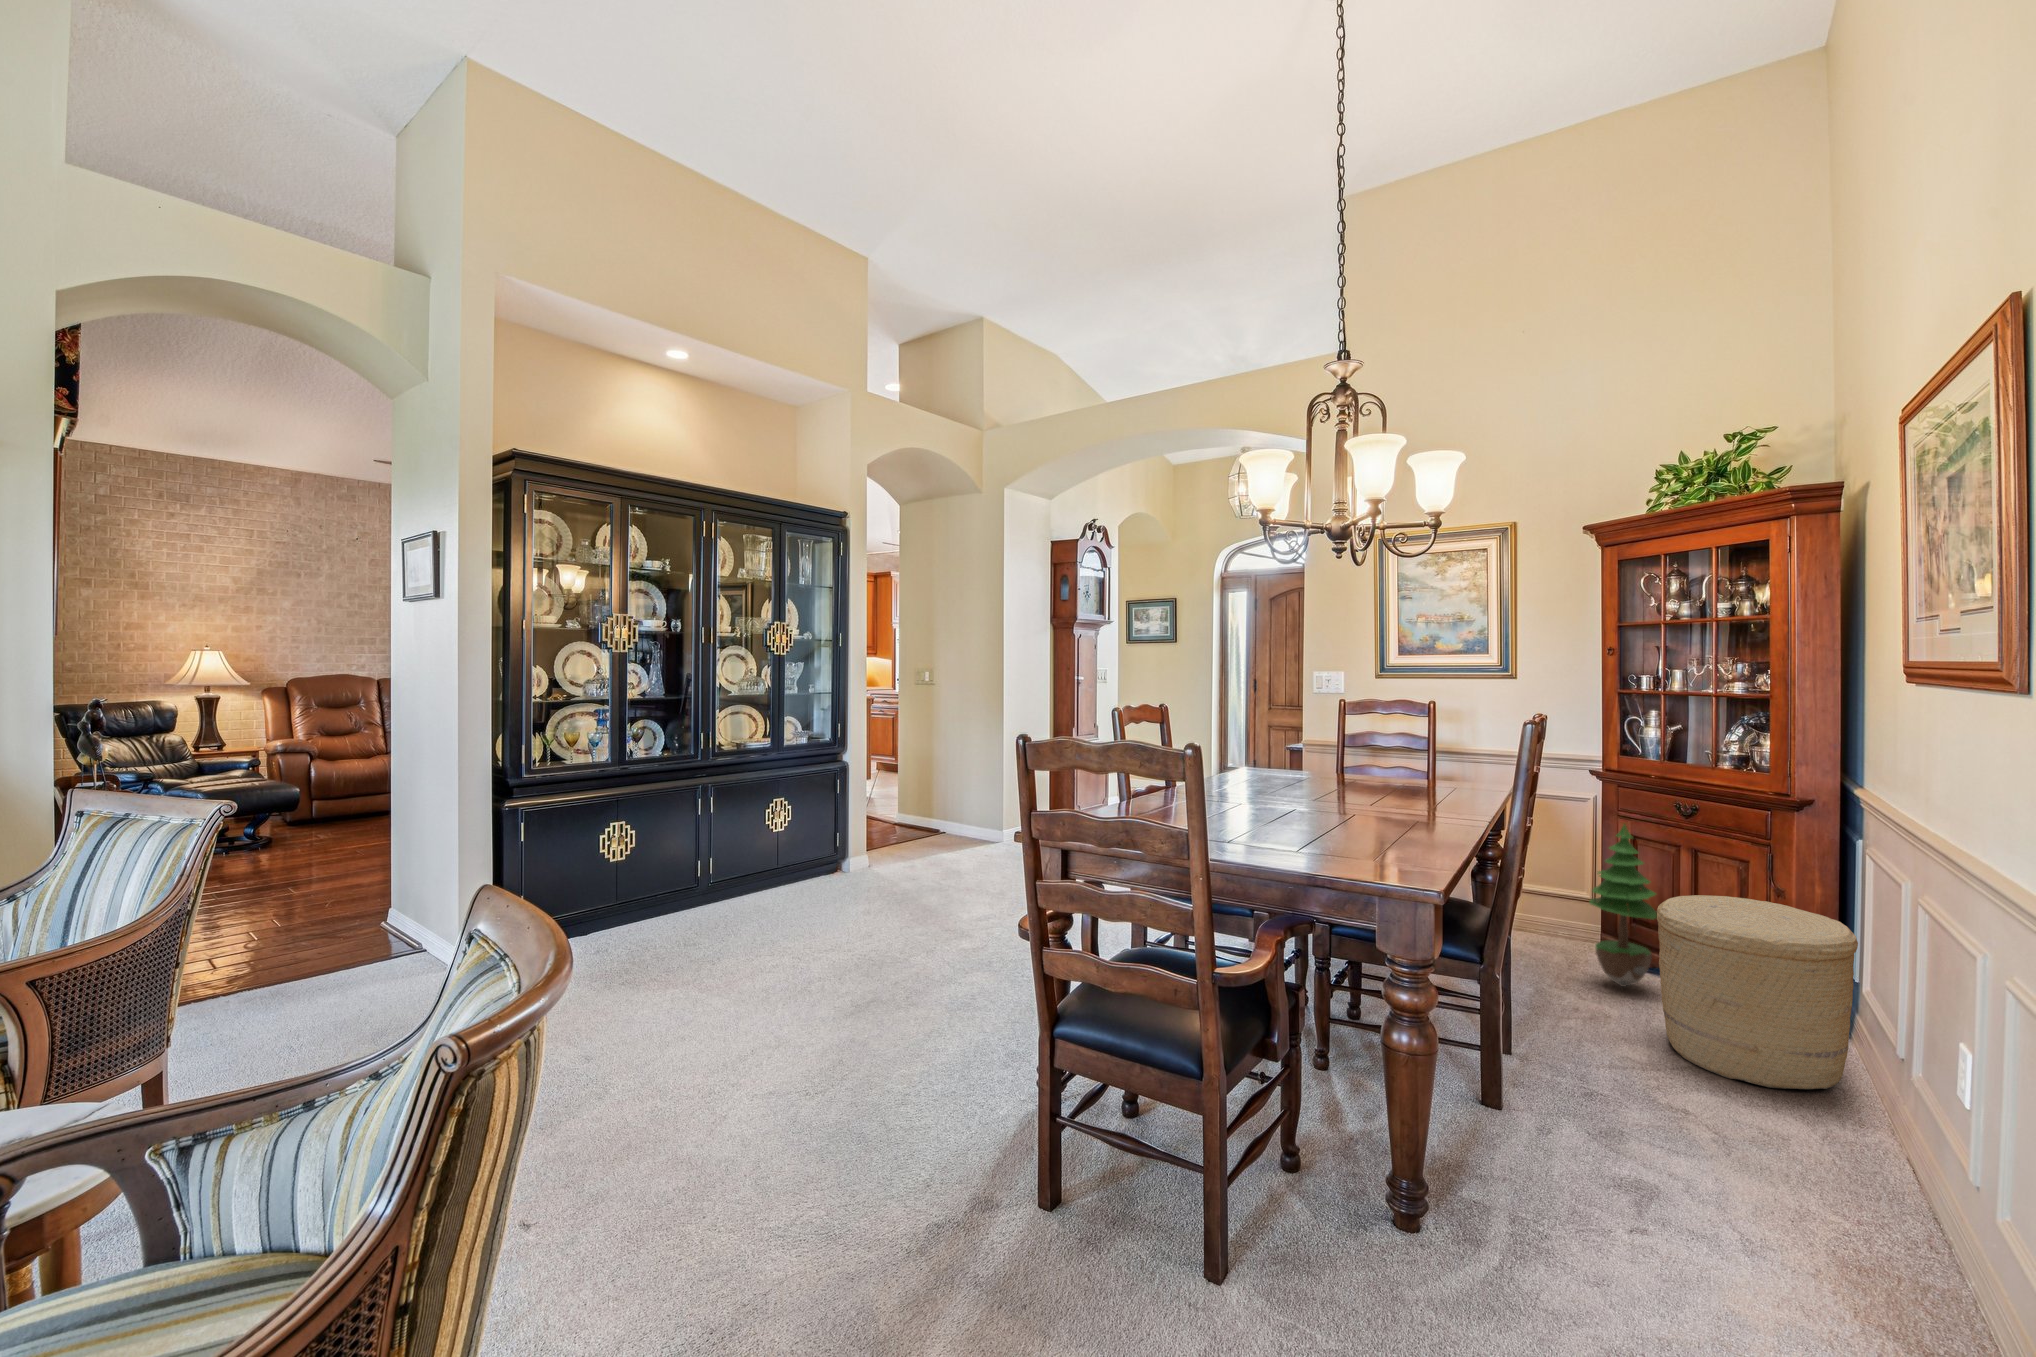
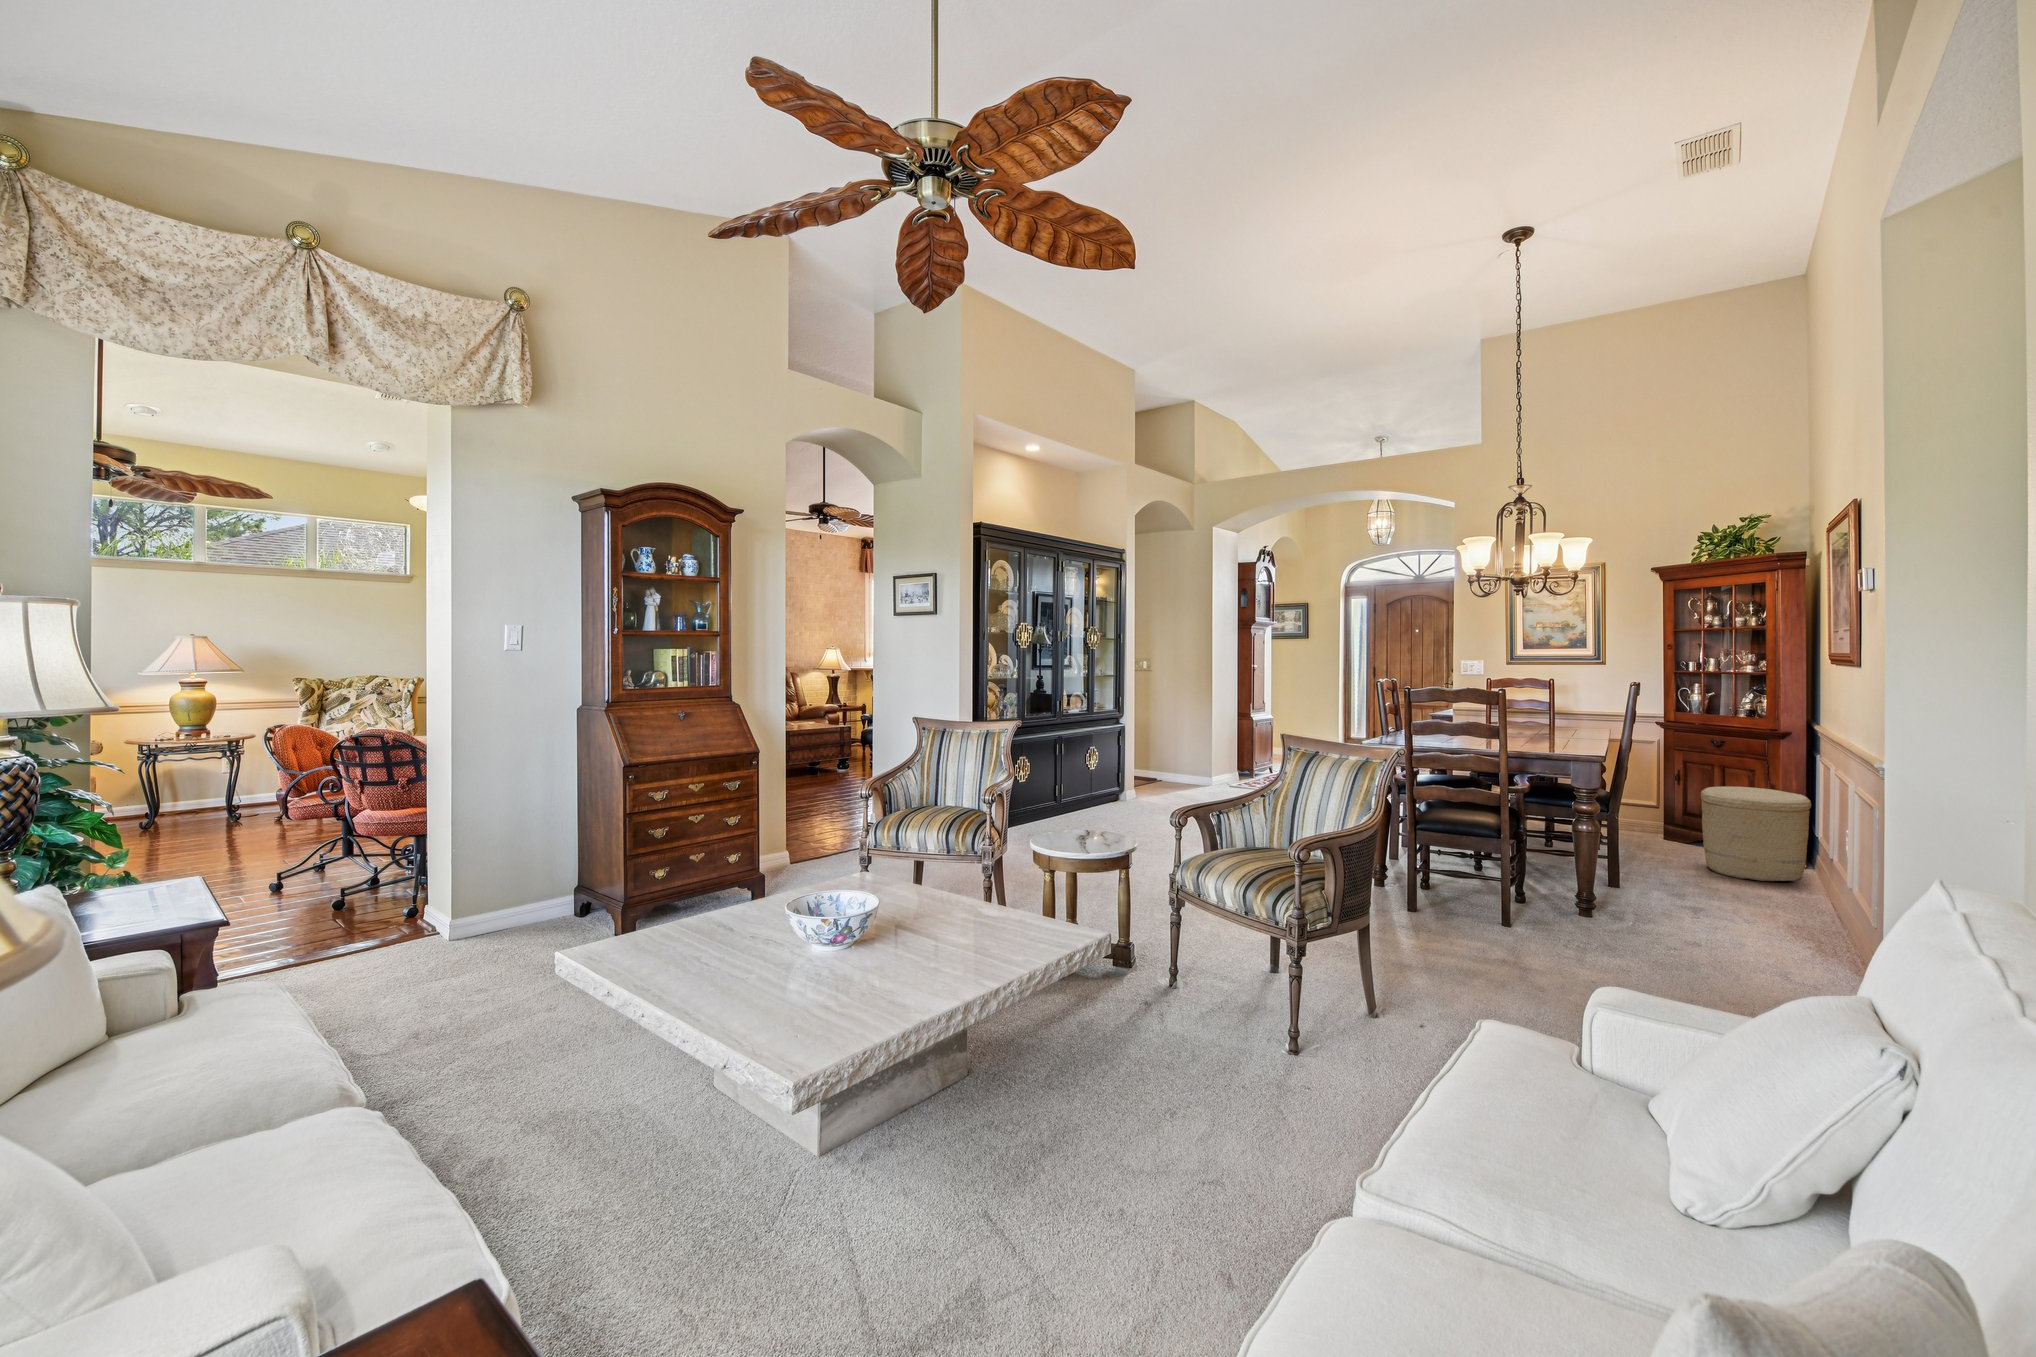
potted tree: present [1589,824,1657,987] -> none [1657,750,1702,848]

